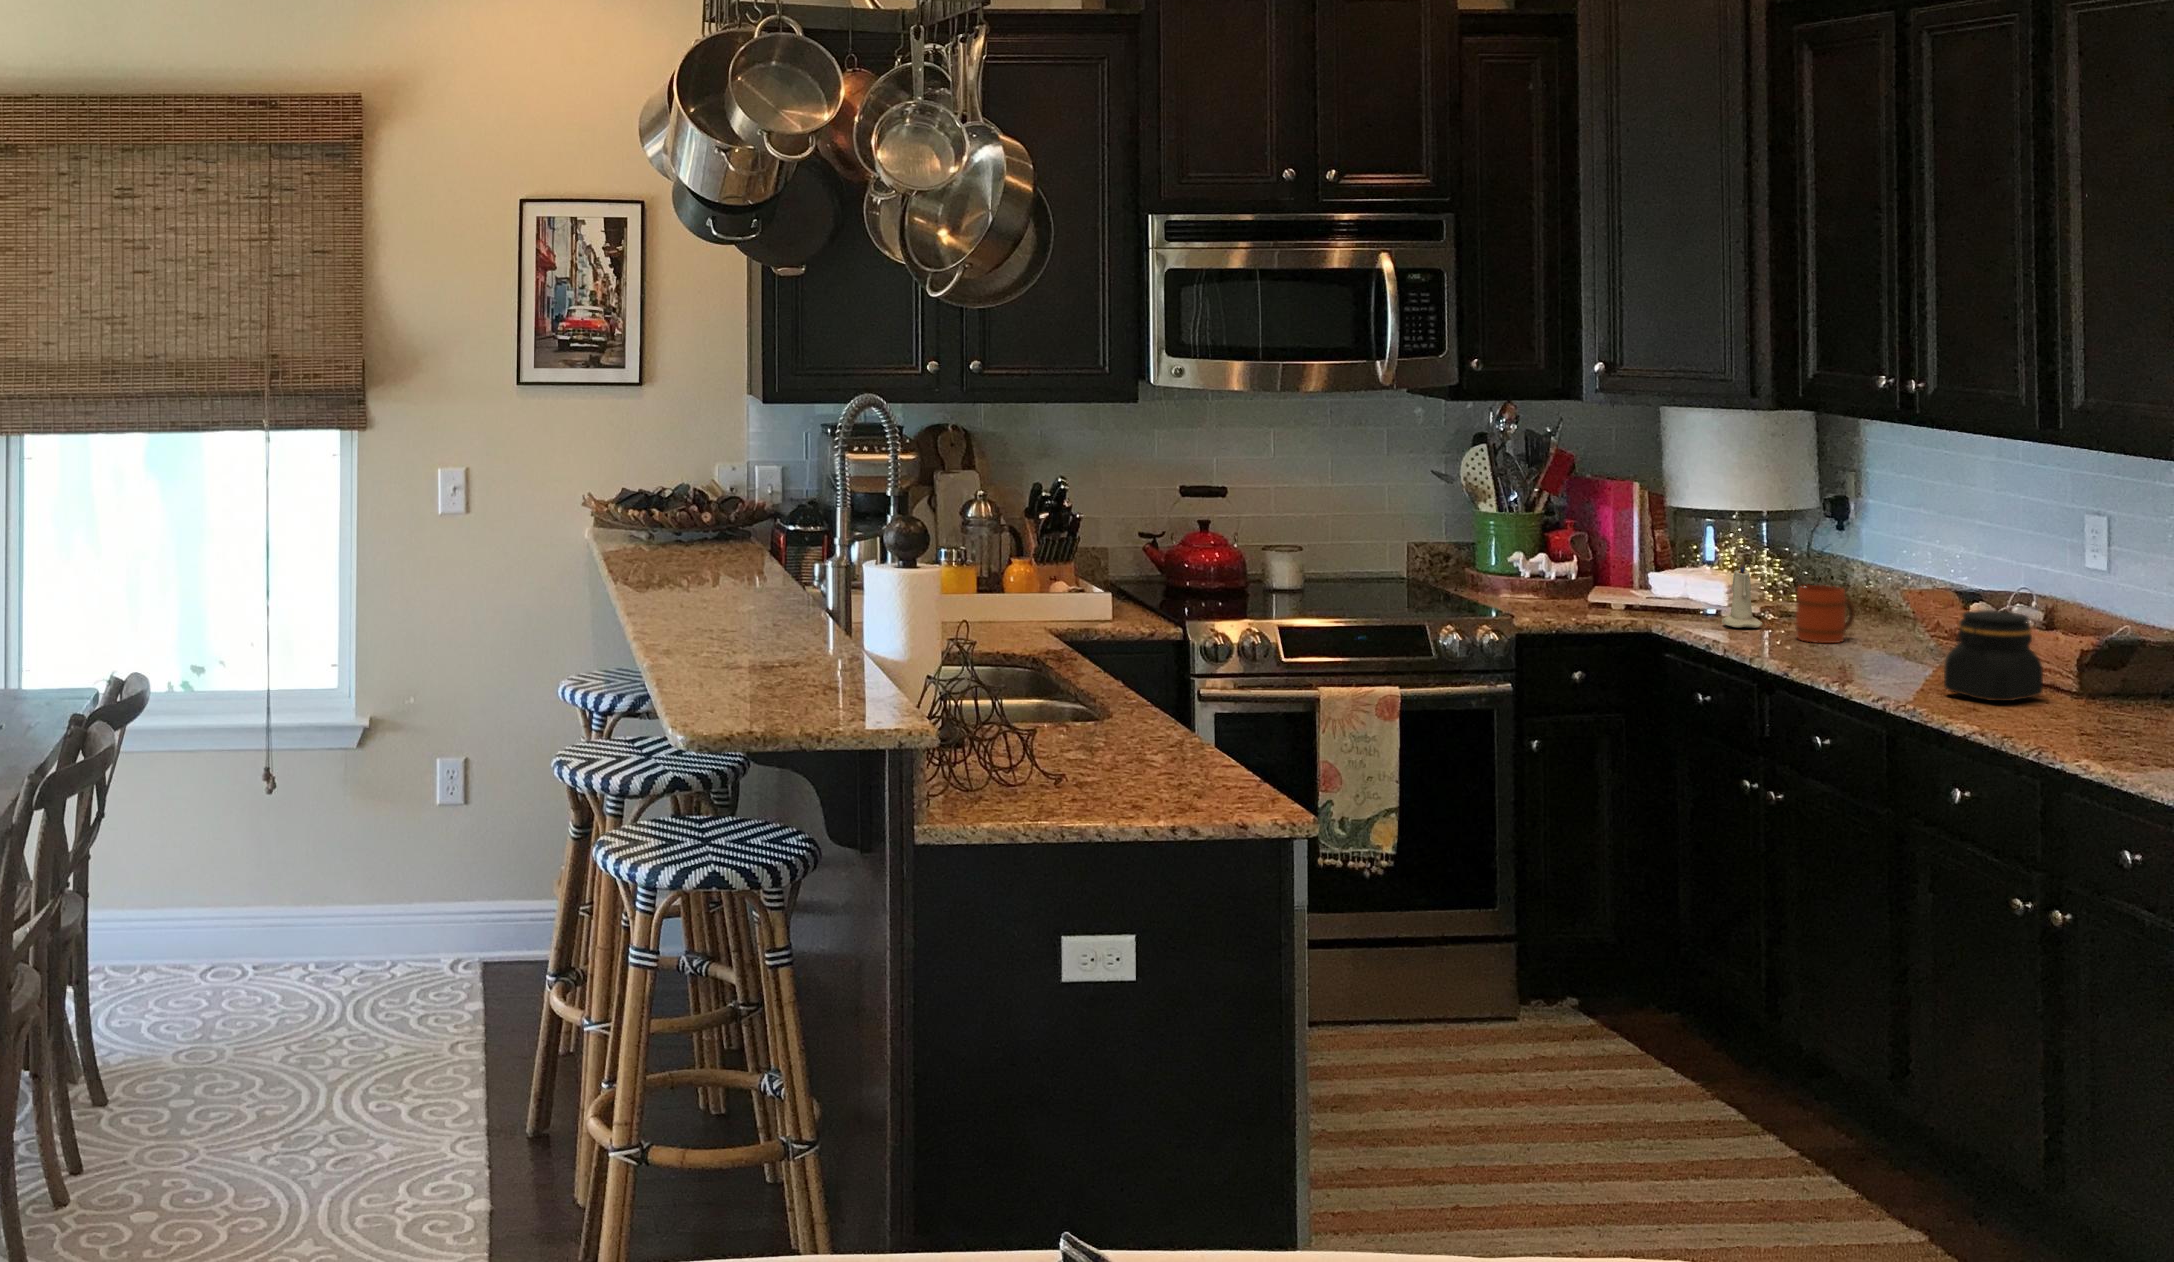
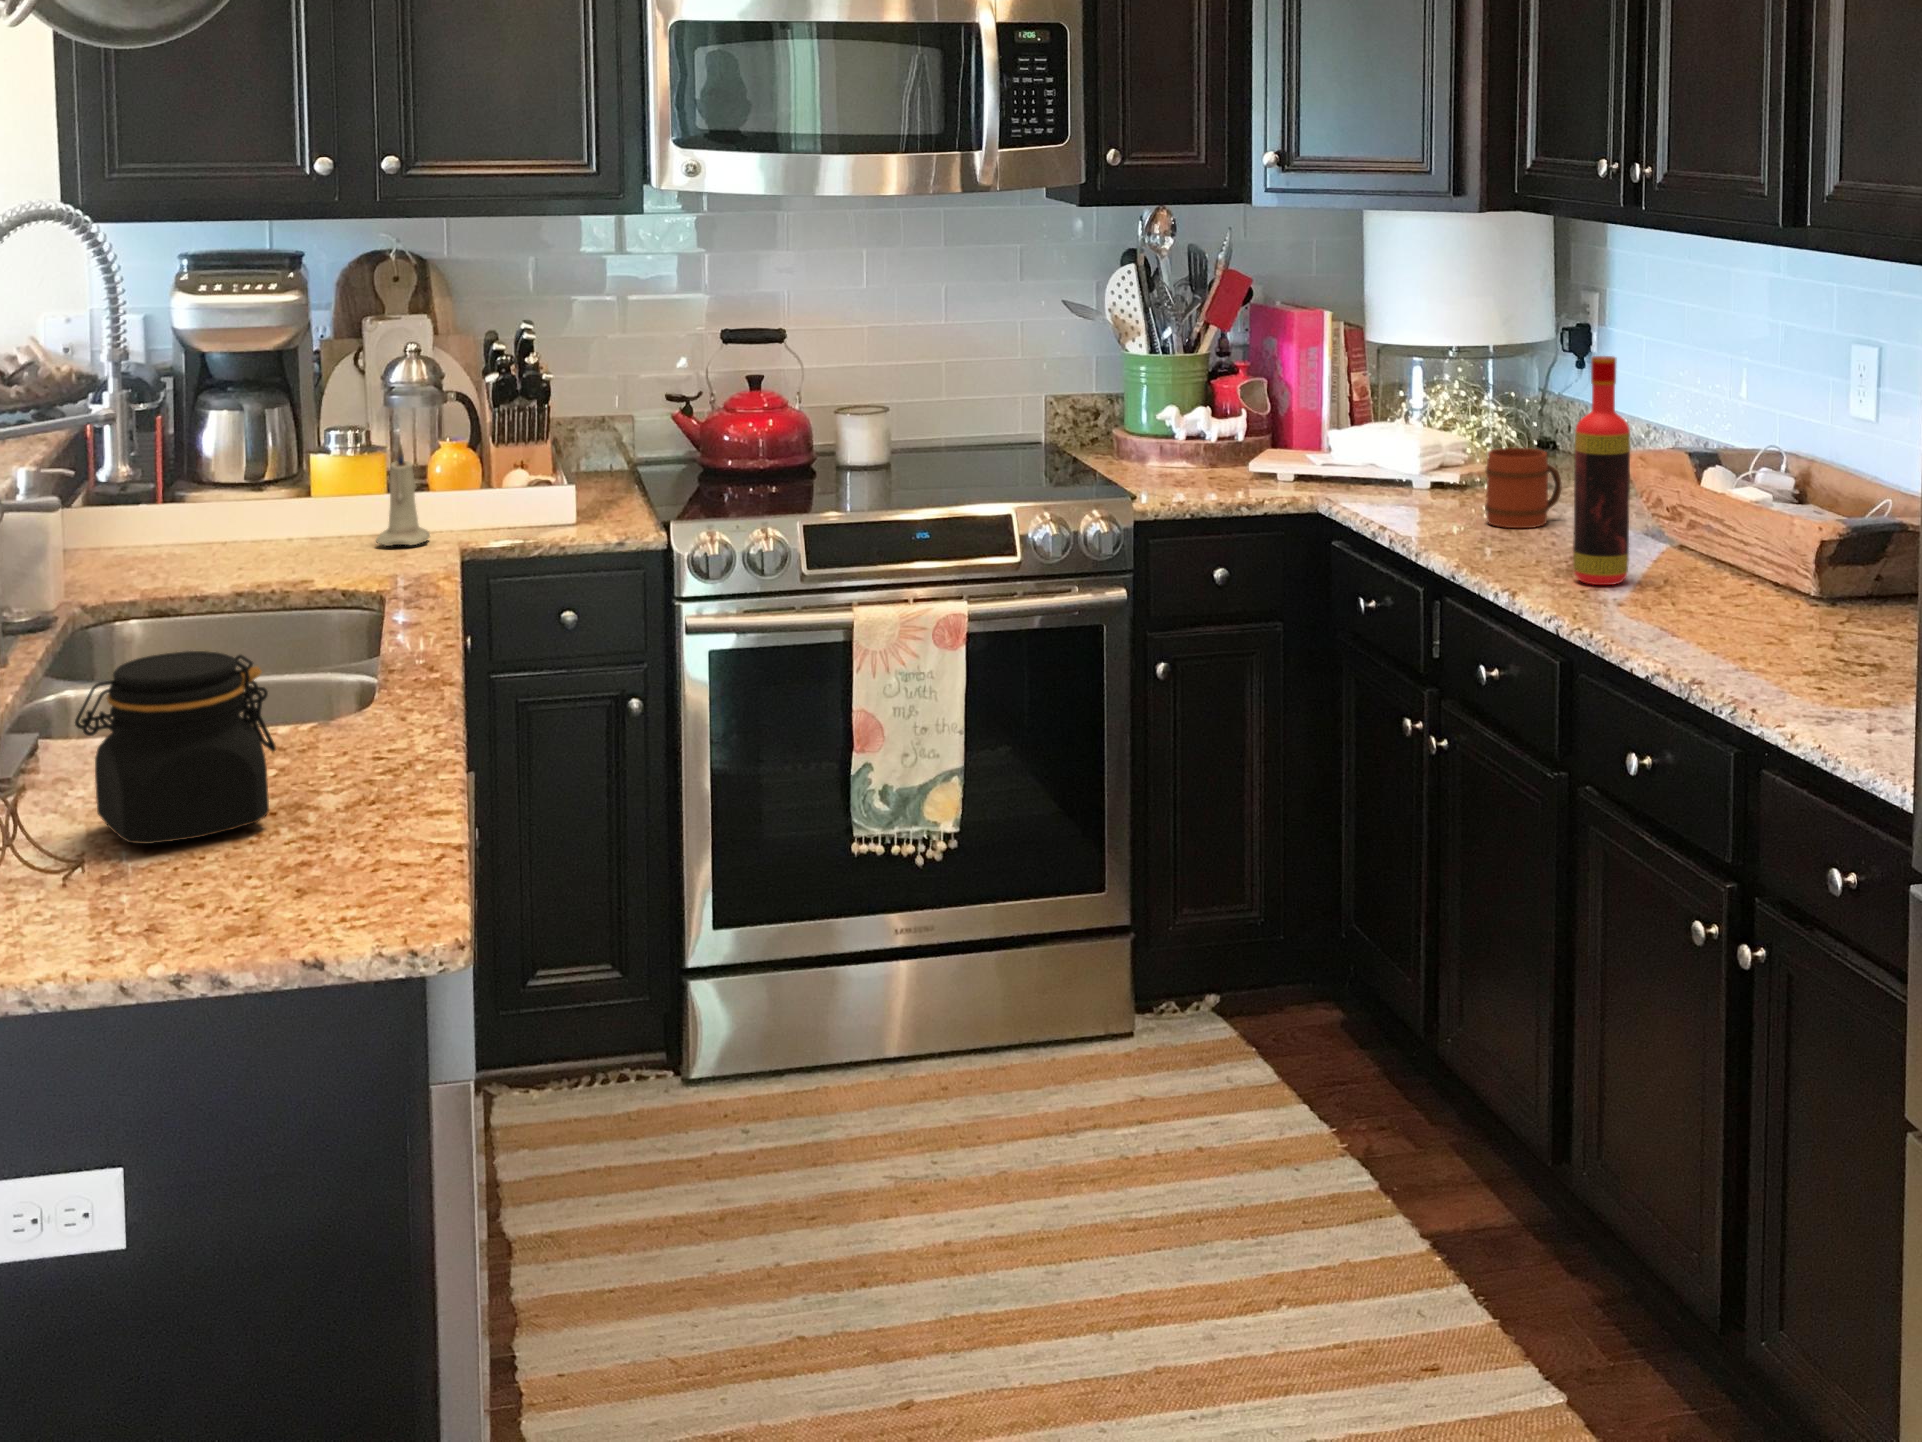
bottle: none [1885,519,1930,680] -> present [1573,356,1630,585]
candle: present [1722,558,1762,628] -> present [376,444,430,546]
jar: present [1944,610,2043,701] -> present [75,651,276,844]

